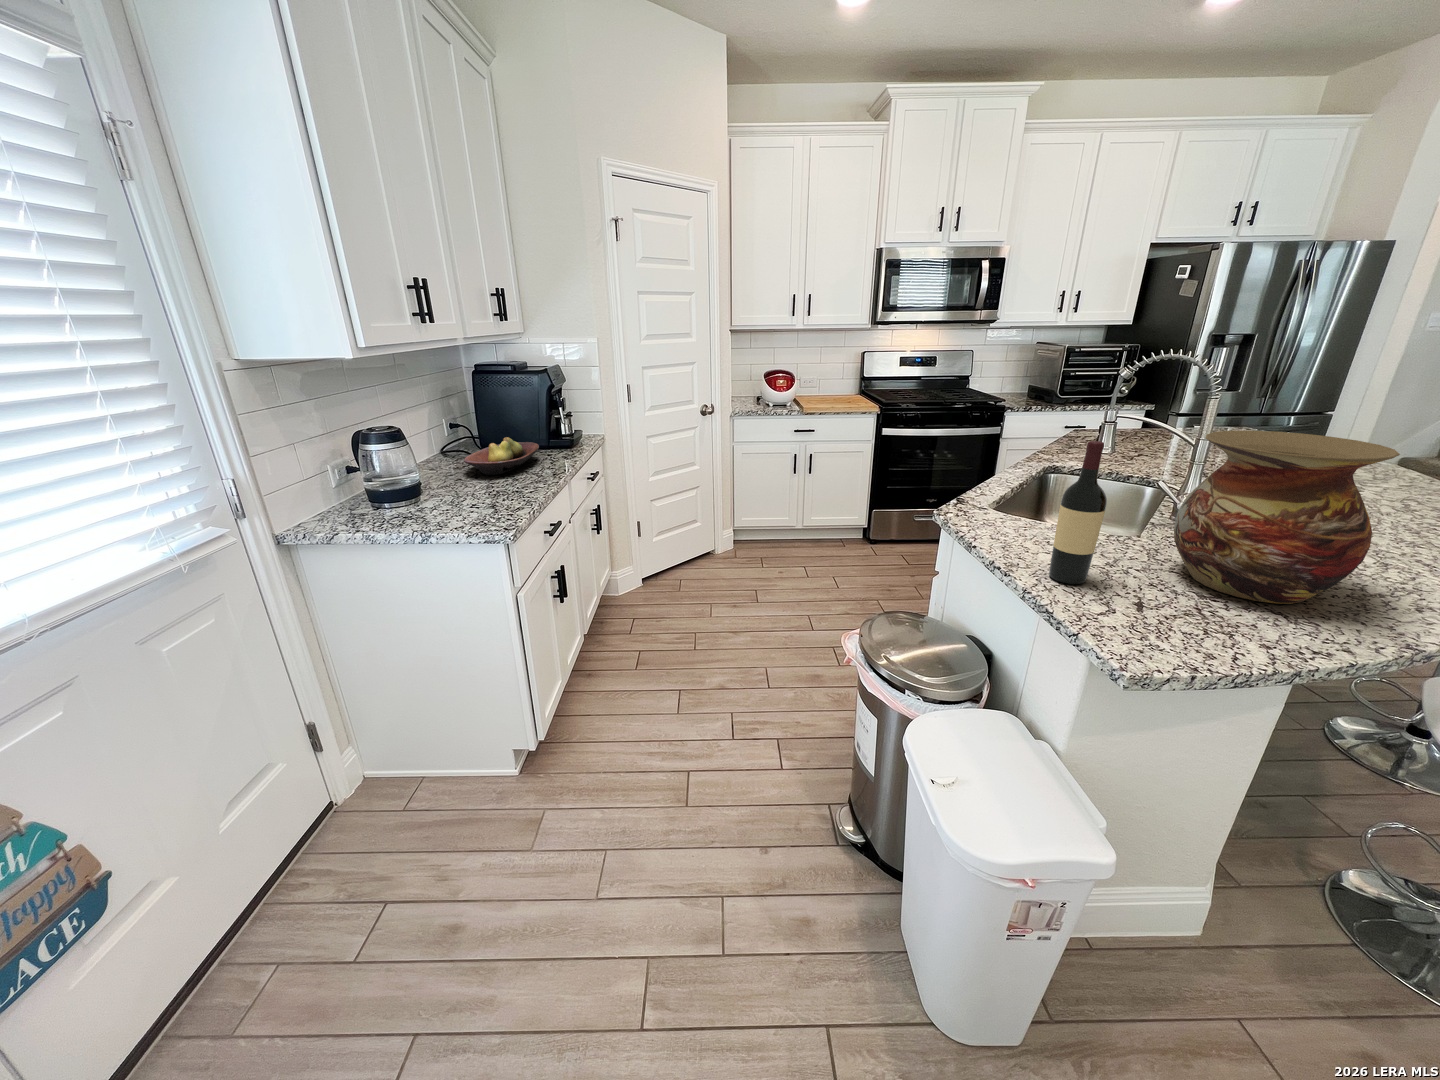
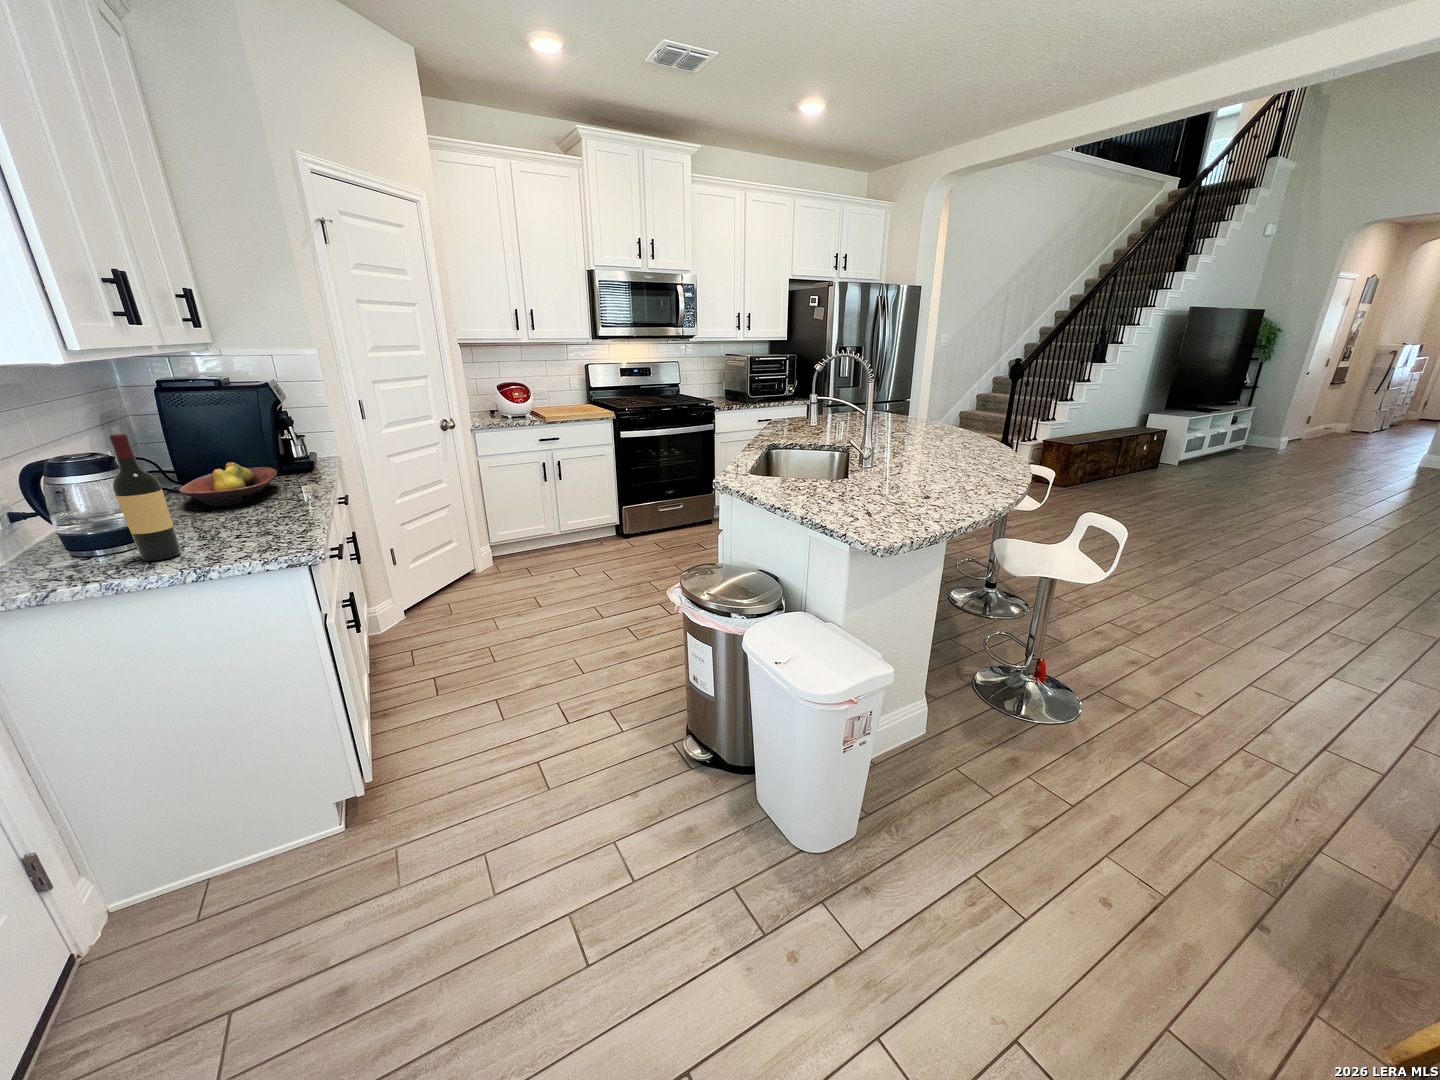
vase: present [1174,431,1400,604] -> none [871,399,968,501]
wine bottle: present [1049,441,1107,584] -> present [110,434,180,561]

